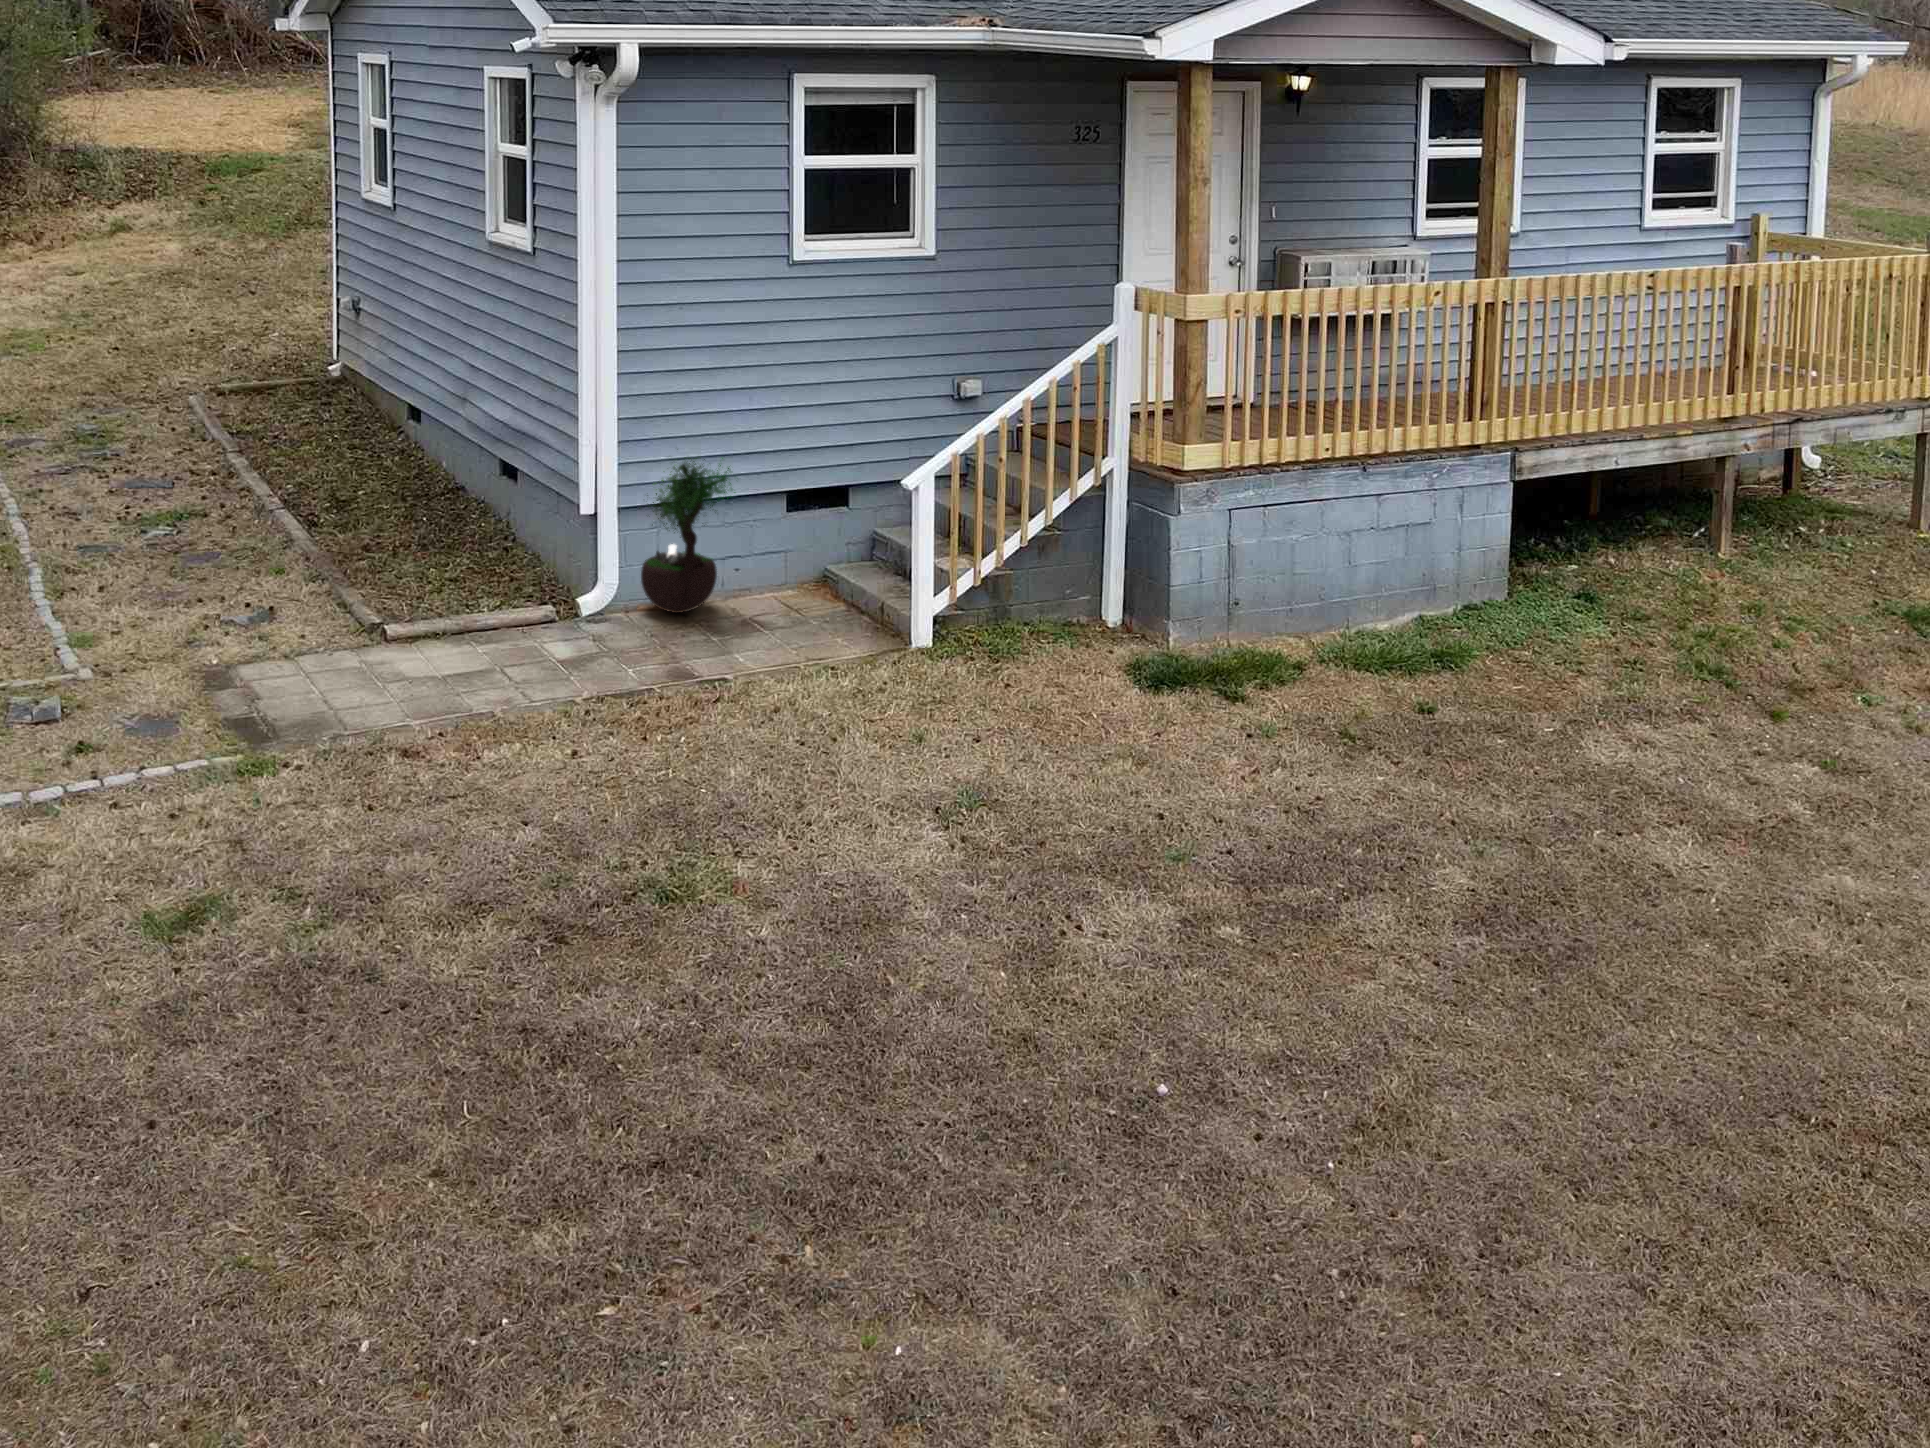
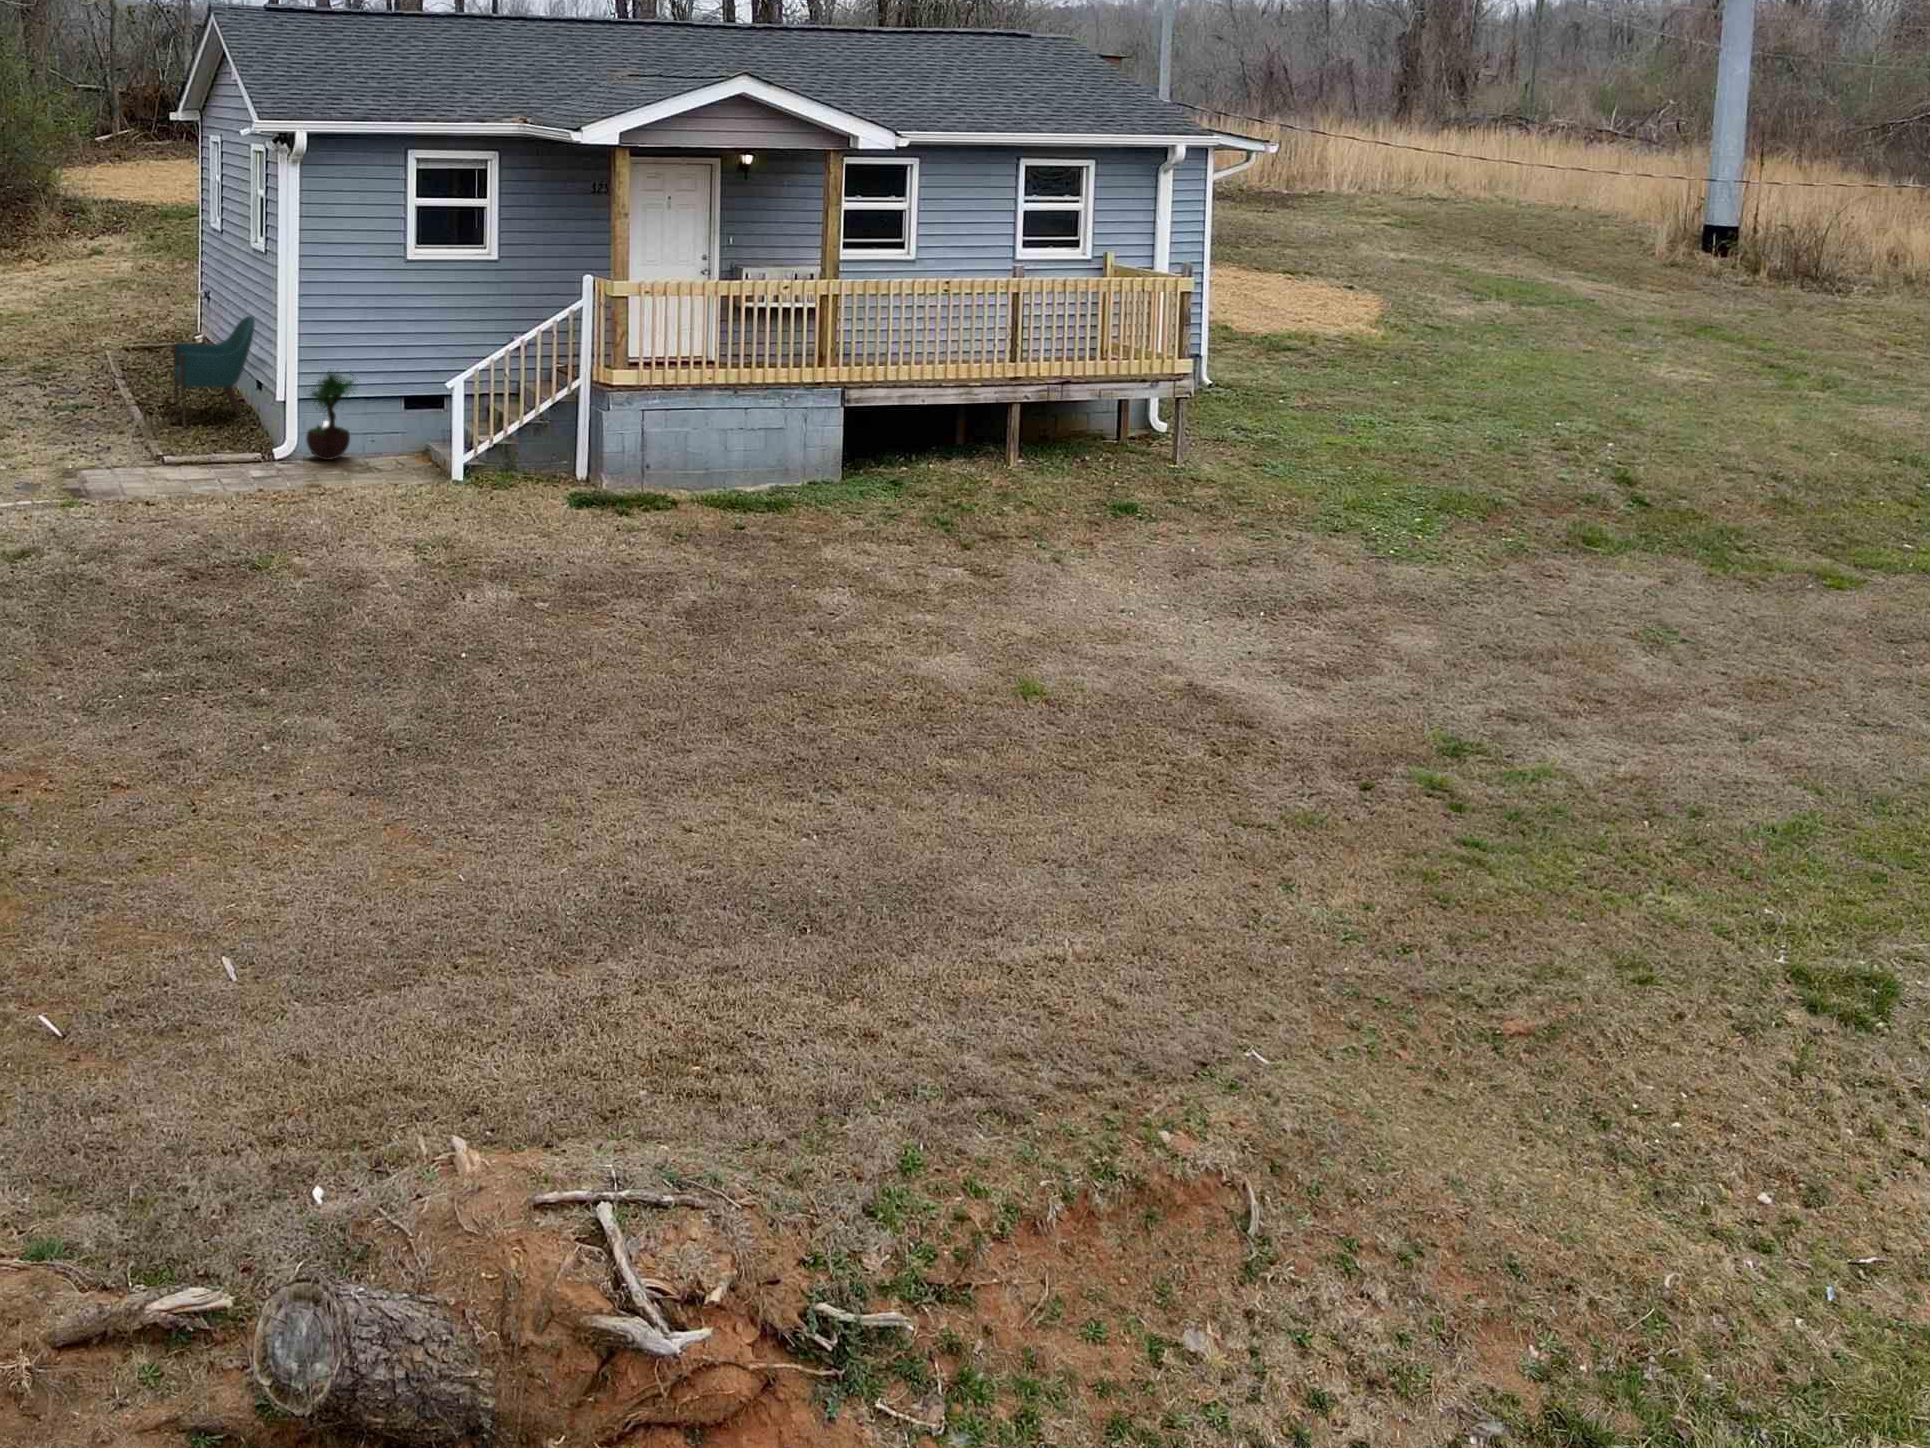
chair: none [354,354,501,551] -> present [173,316,255,425]

